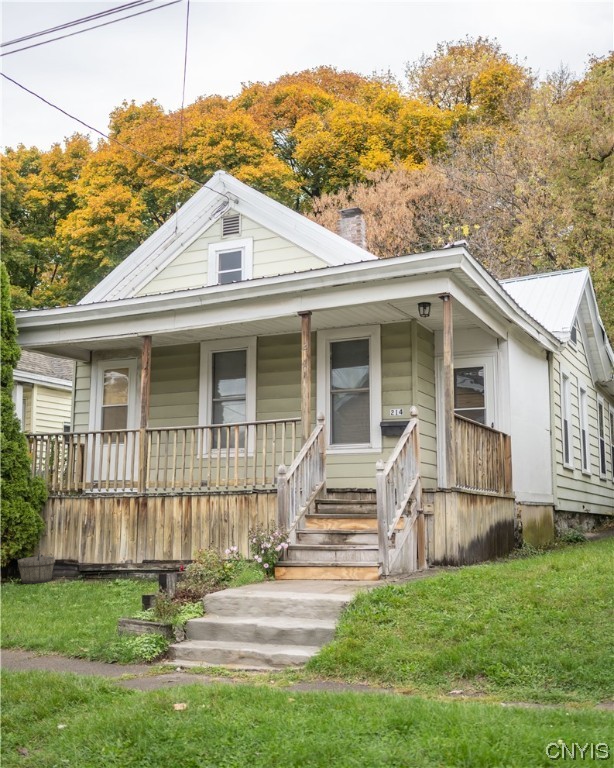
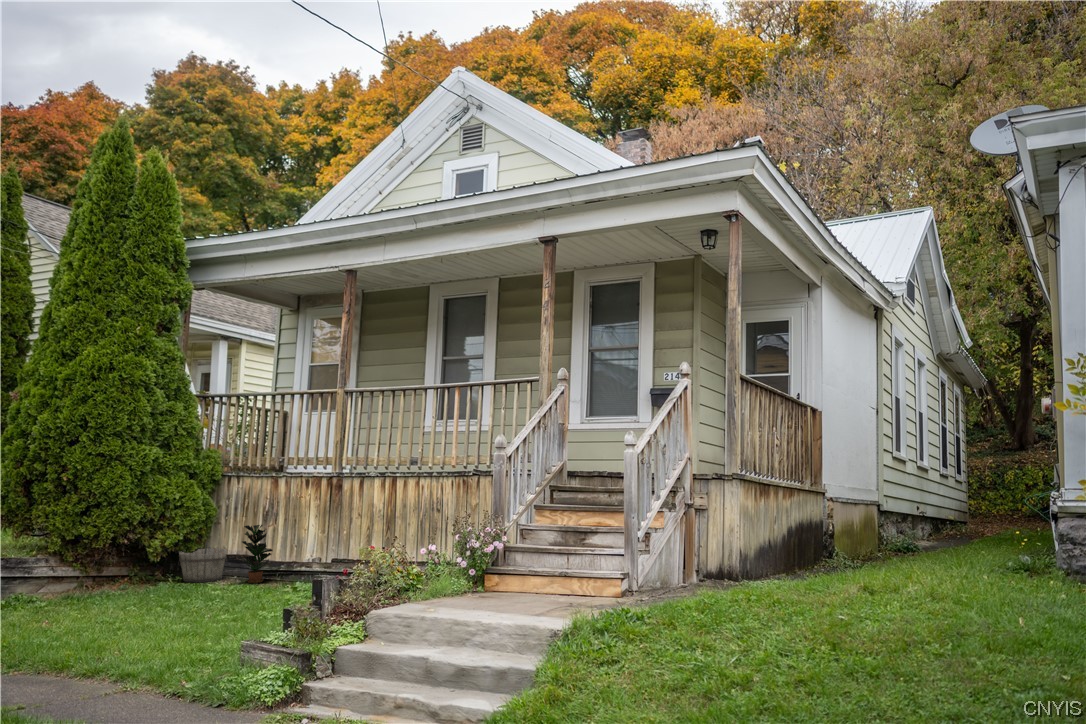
potted plant: none [66,536,94,582] -> present [237,525,273,583]

